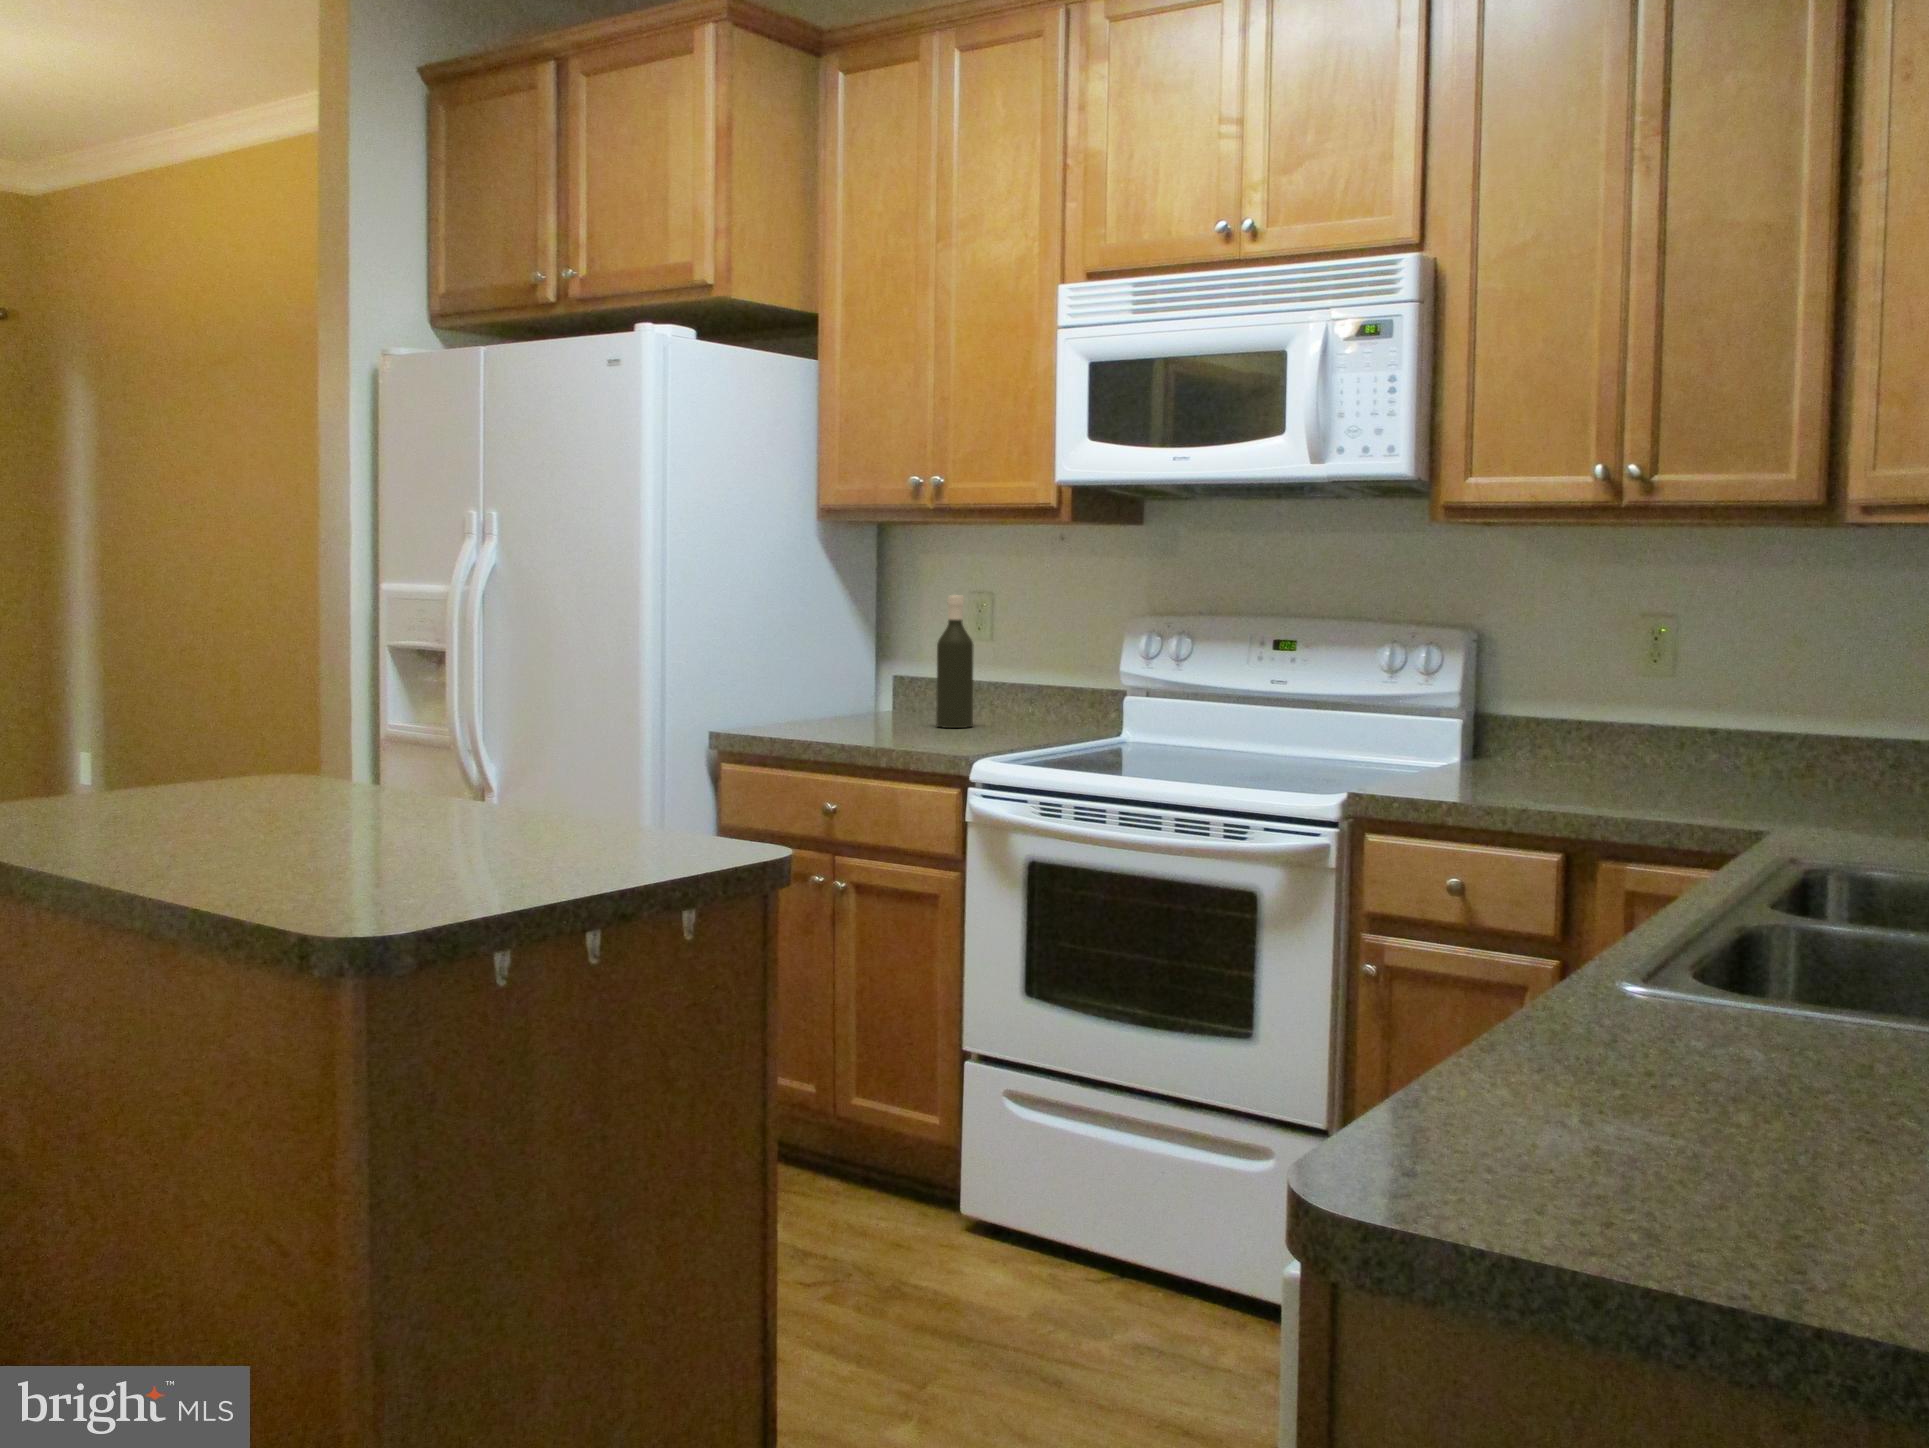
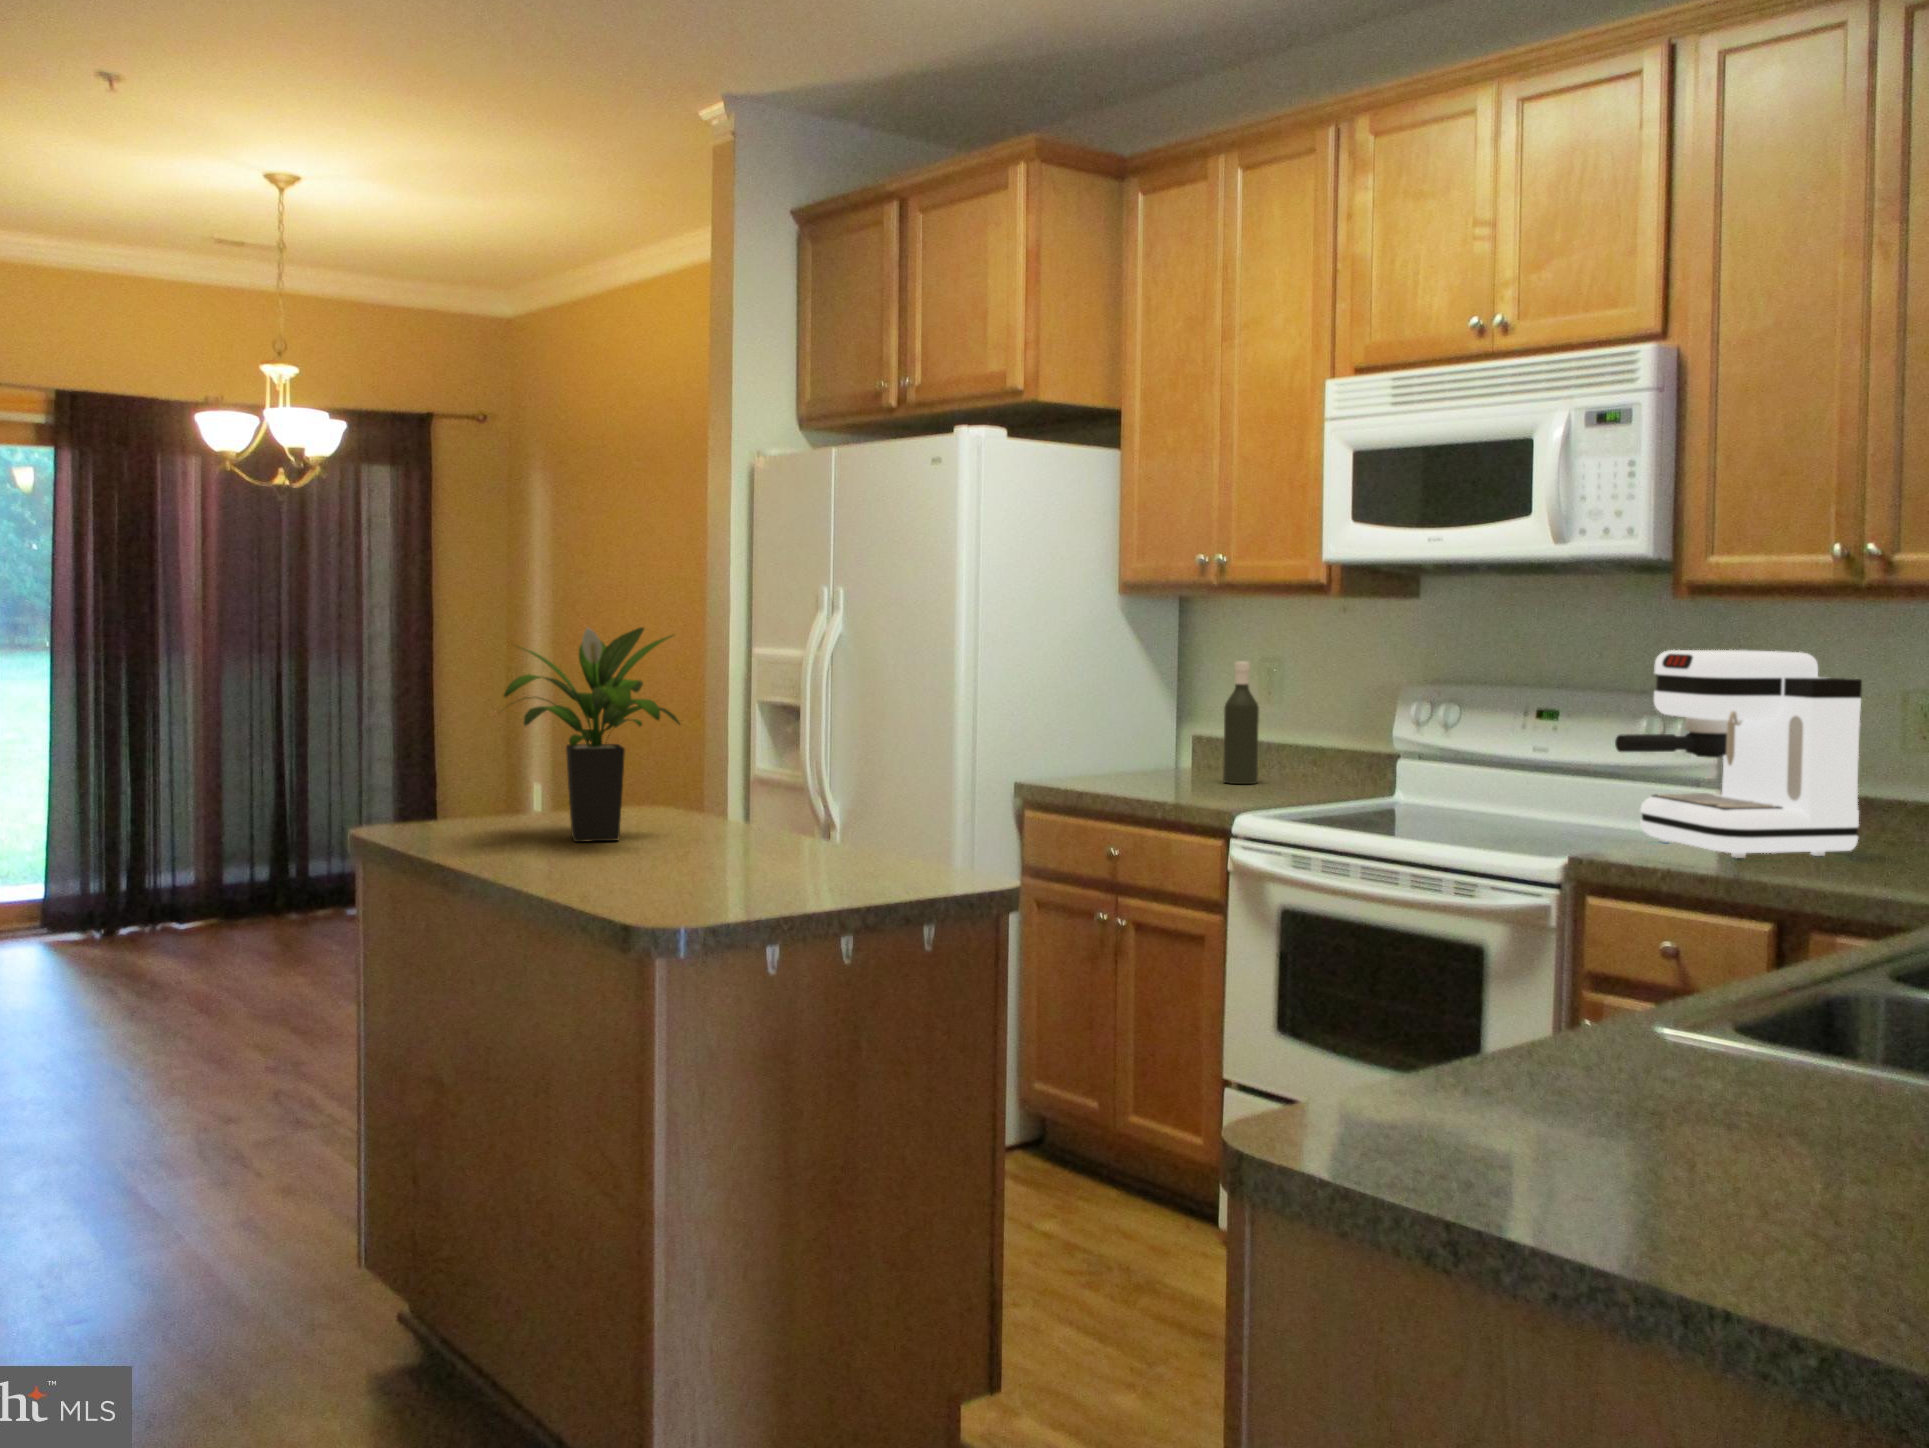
potted plant: none [48,538,317,825] -> present [504,627,680,842]
coffee maker: none [1382,575,1612,786] -> present [1615,650,1862,858]

